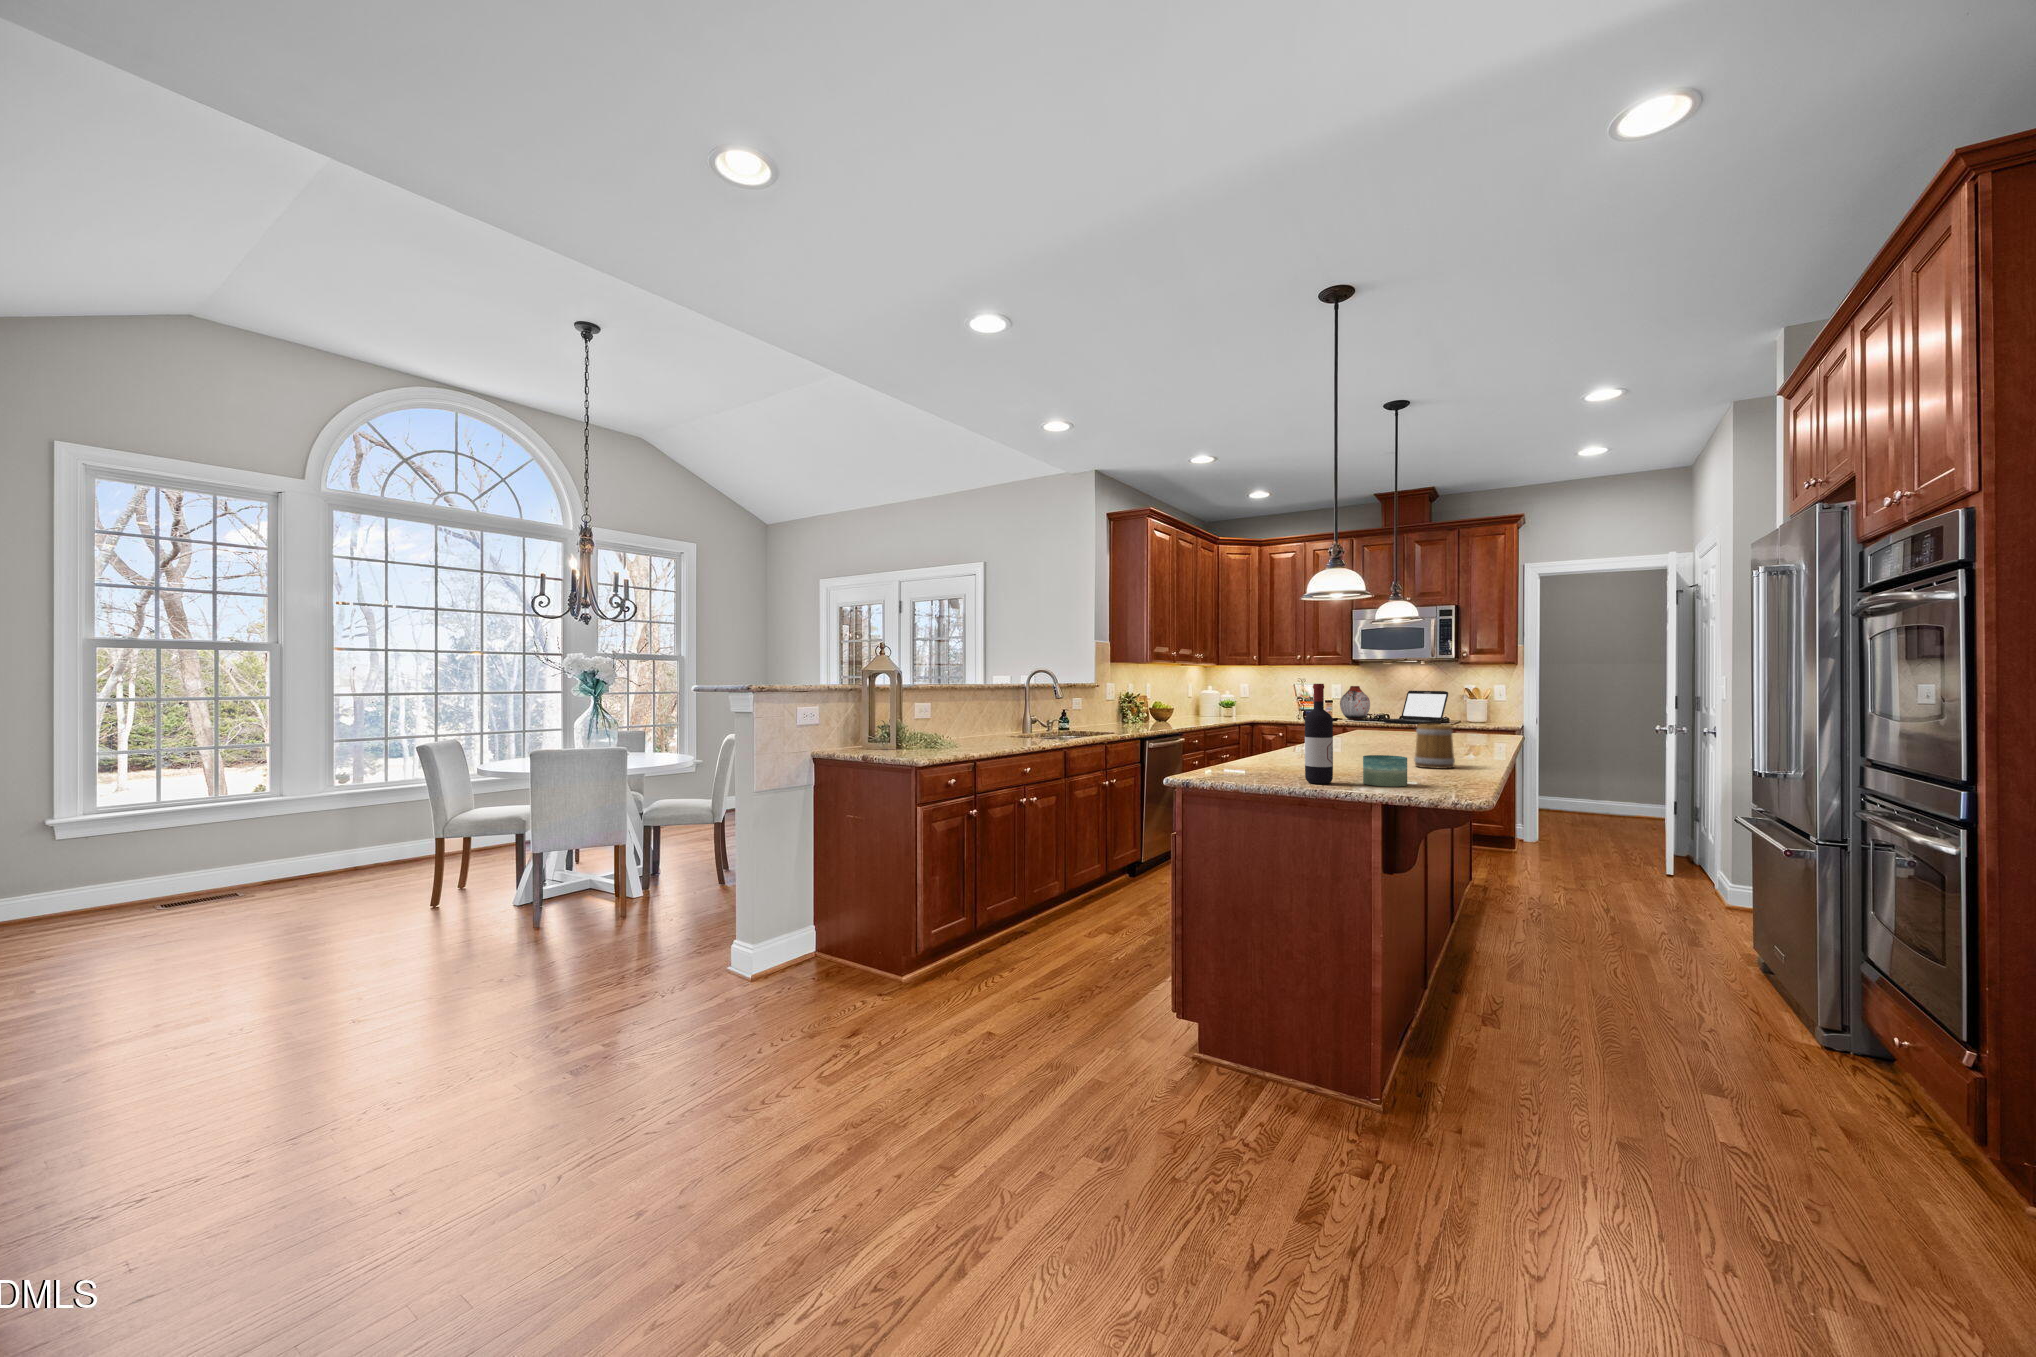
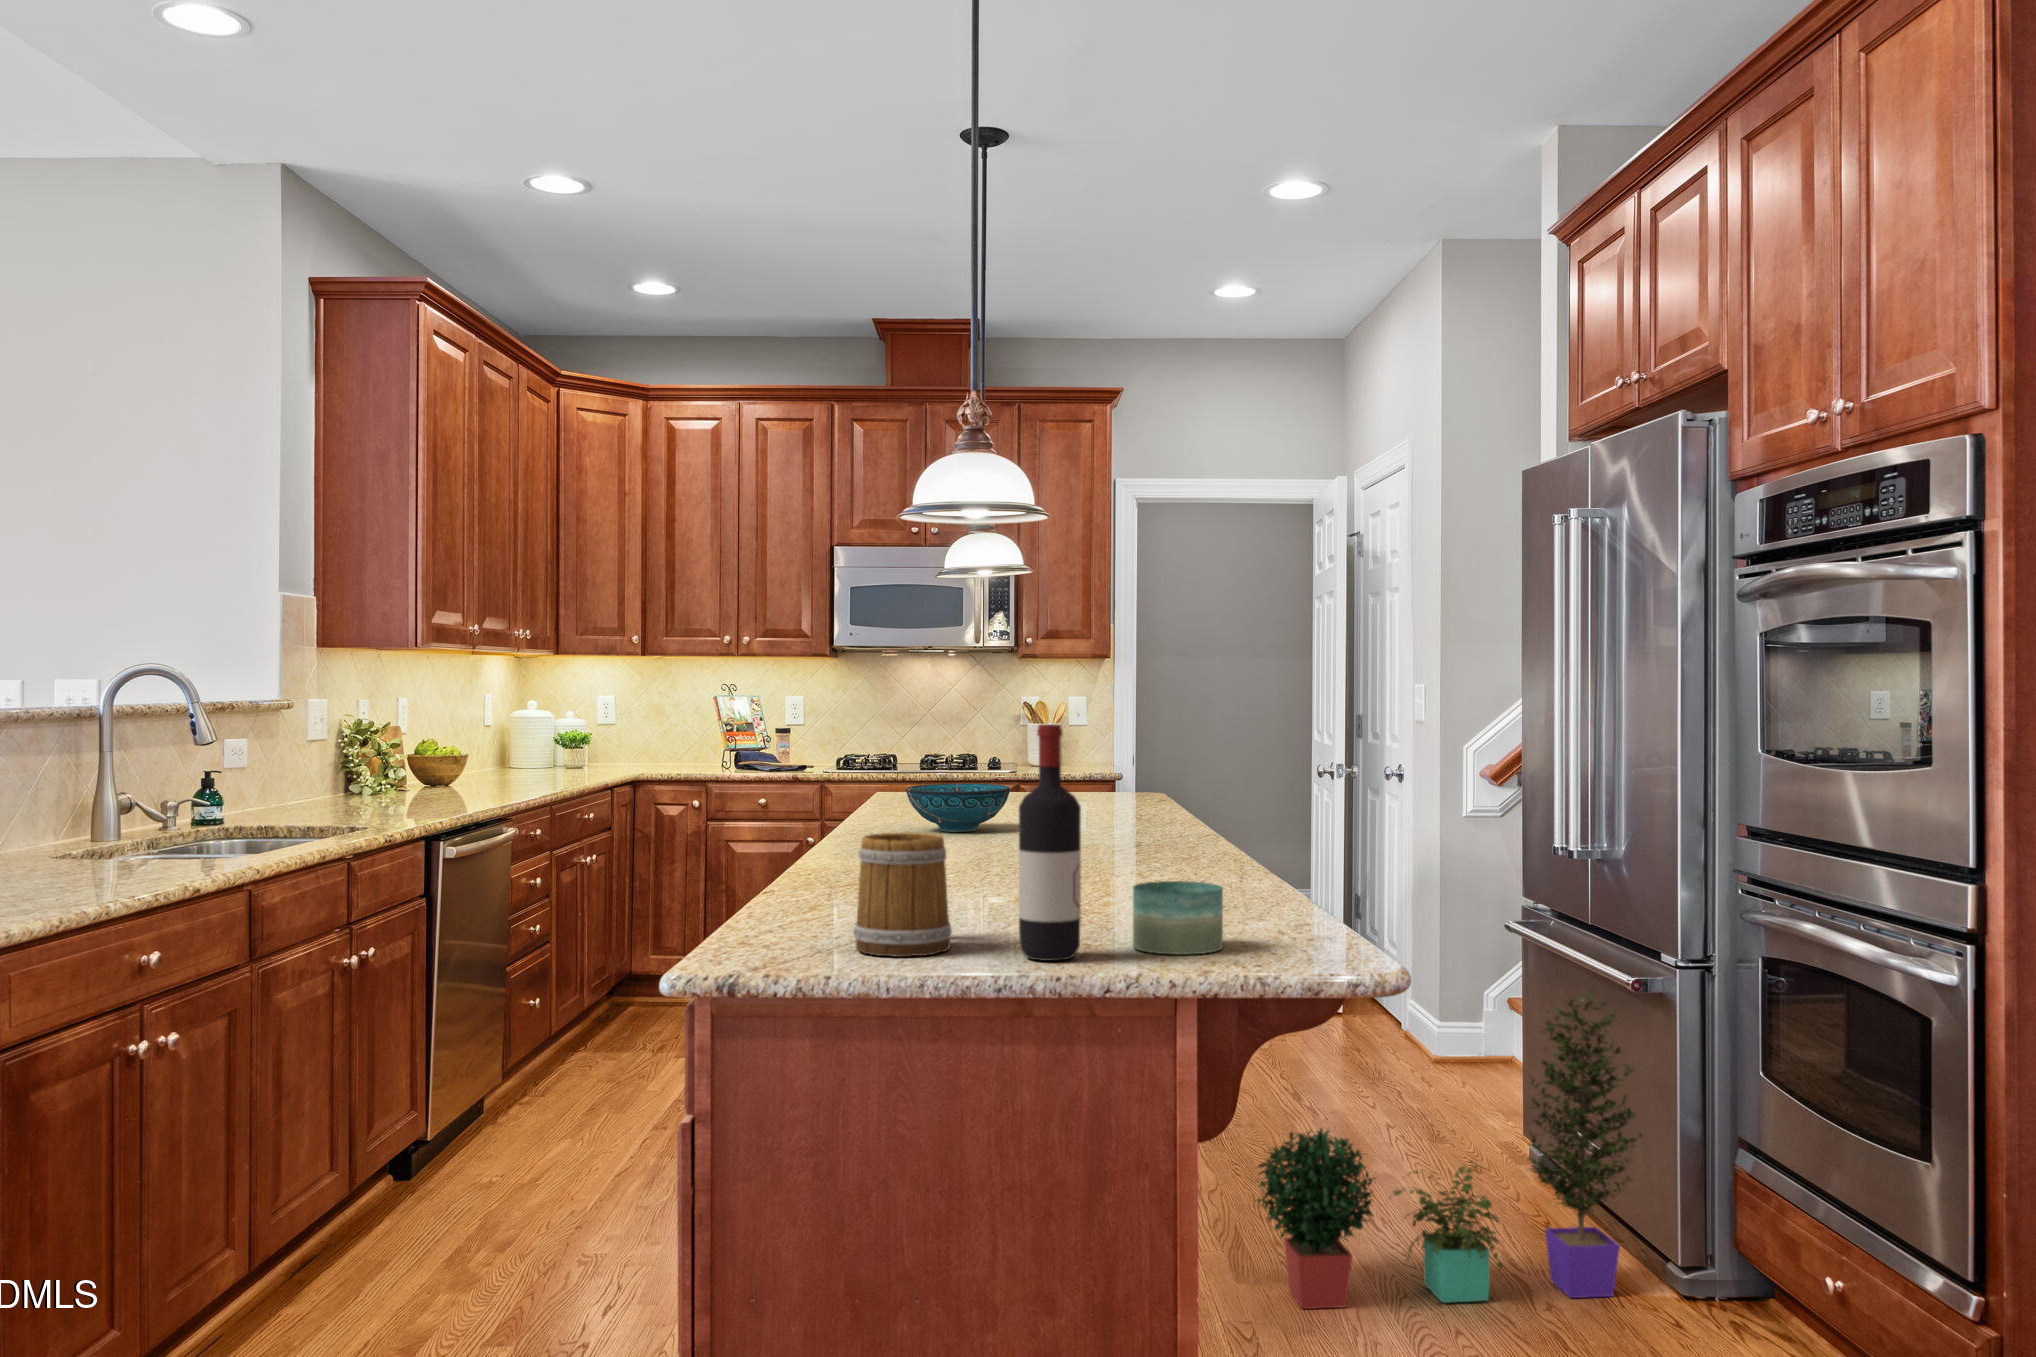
vase: present [1340,686,1370,720] -> none [802,699,858,767]
laptop: present [1383,691,1448,724] -> none [891,708,1005,774]
decorative bowl: none [1342,722,1396,744] -> present [906,783,1010,832]
mug: present [1414,724,1455,769] -> present [853,832,951,957]
potted plant: none [1510,849,1782,1030] -> present [1257,989,1642,1309]

